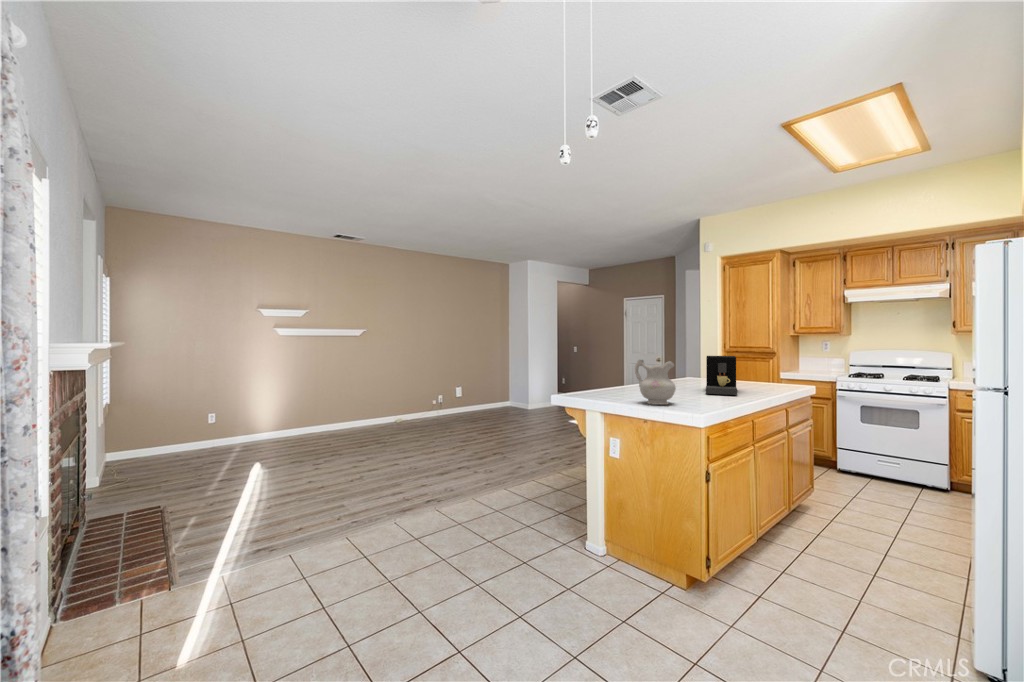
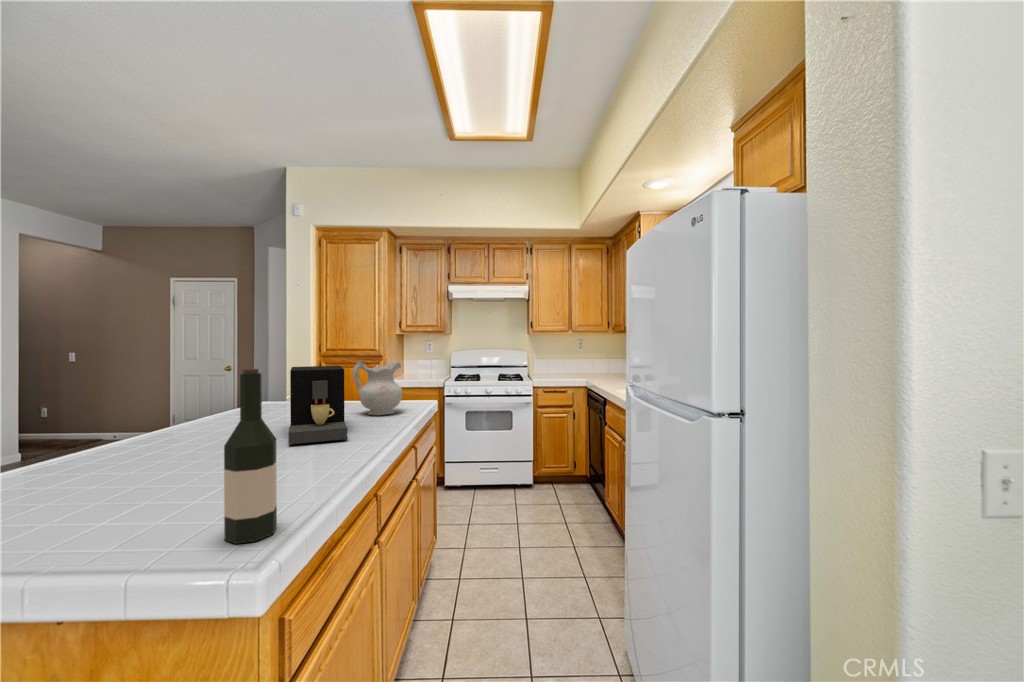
wine bottle: none [686,352,704,412] -> present [224,369,277,544]
ceramic pitcher: present [635,360,675,405] -> present [353,361,403,415]

